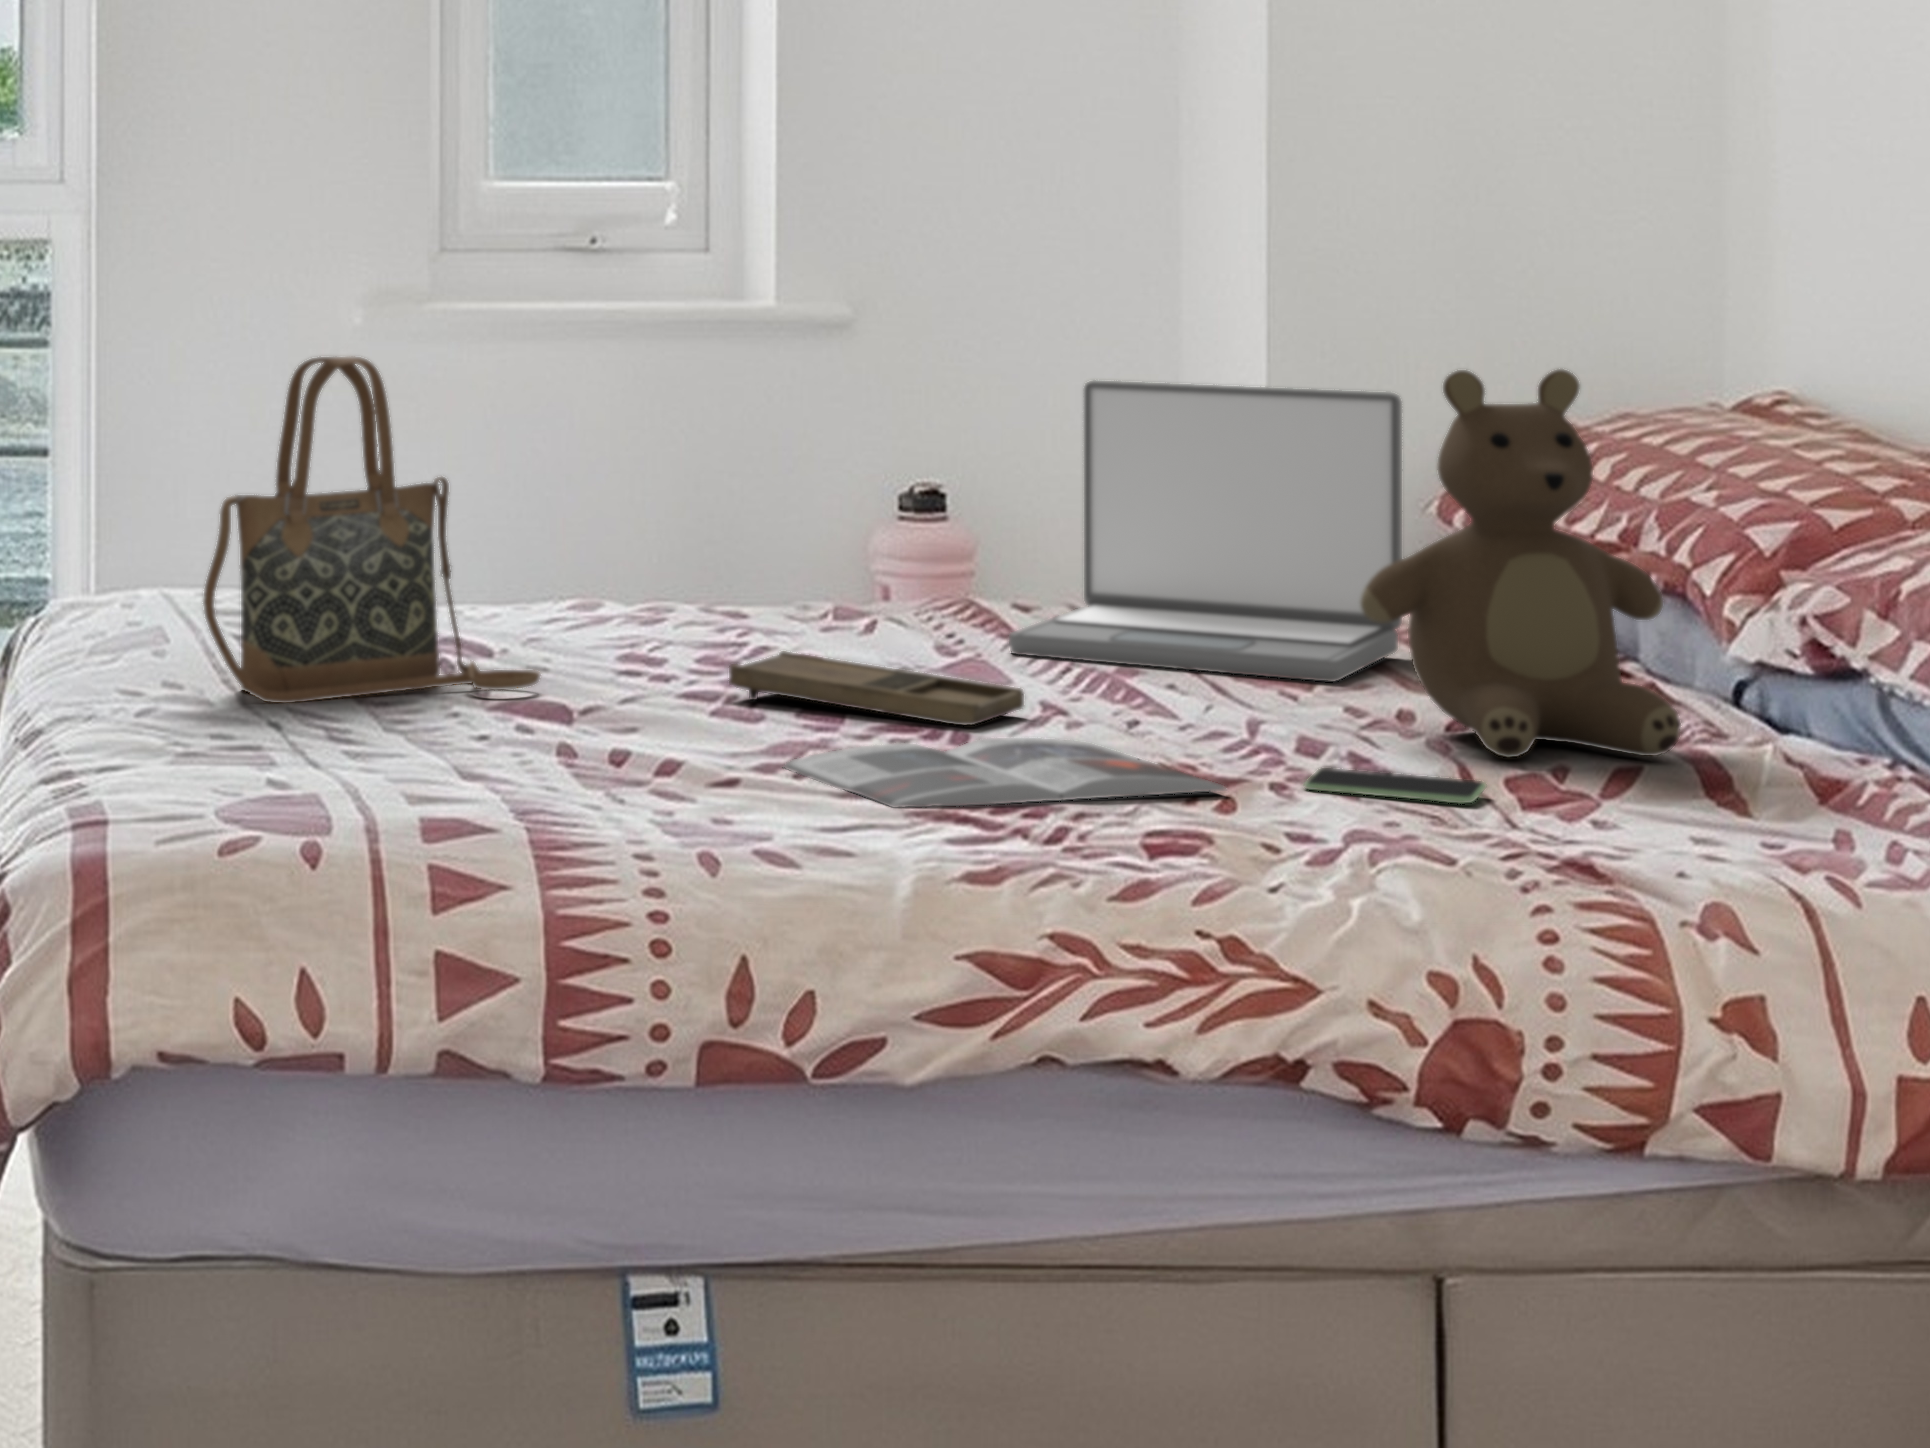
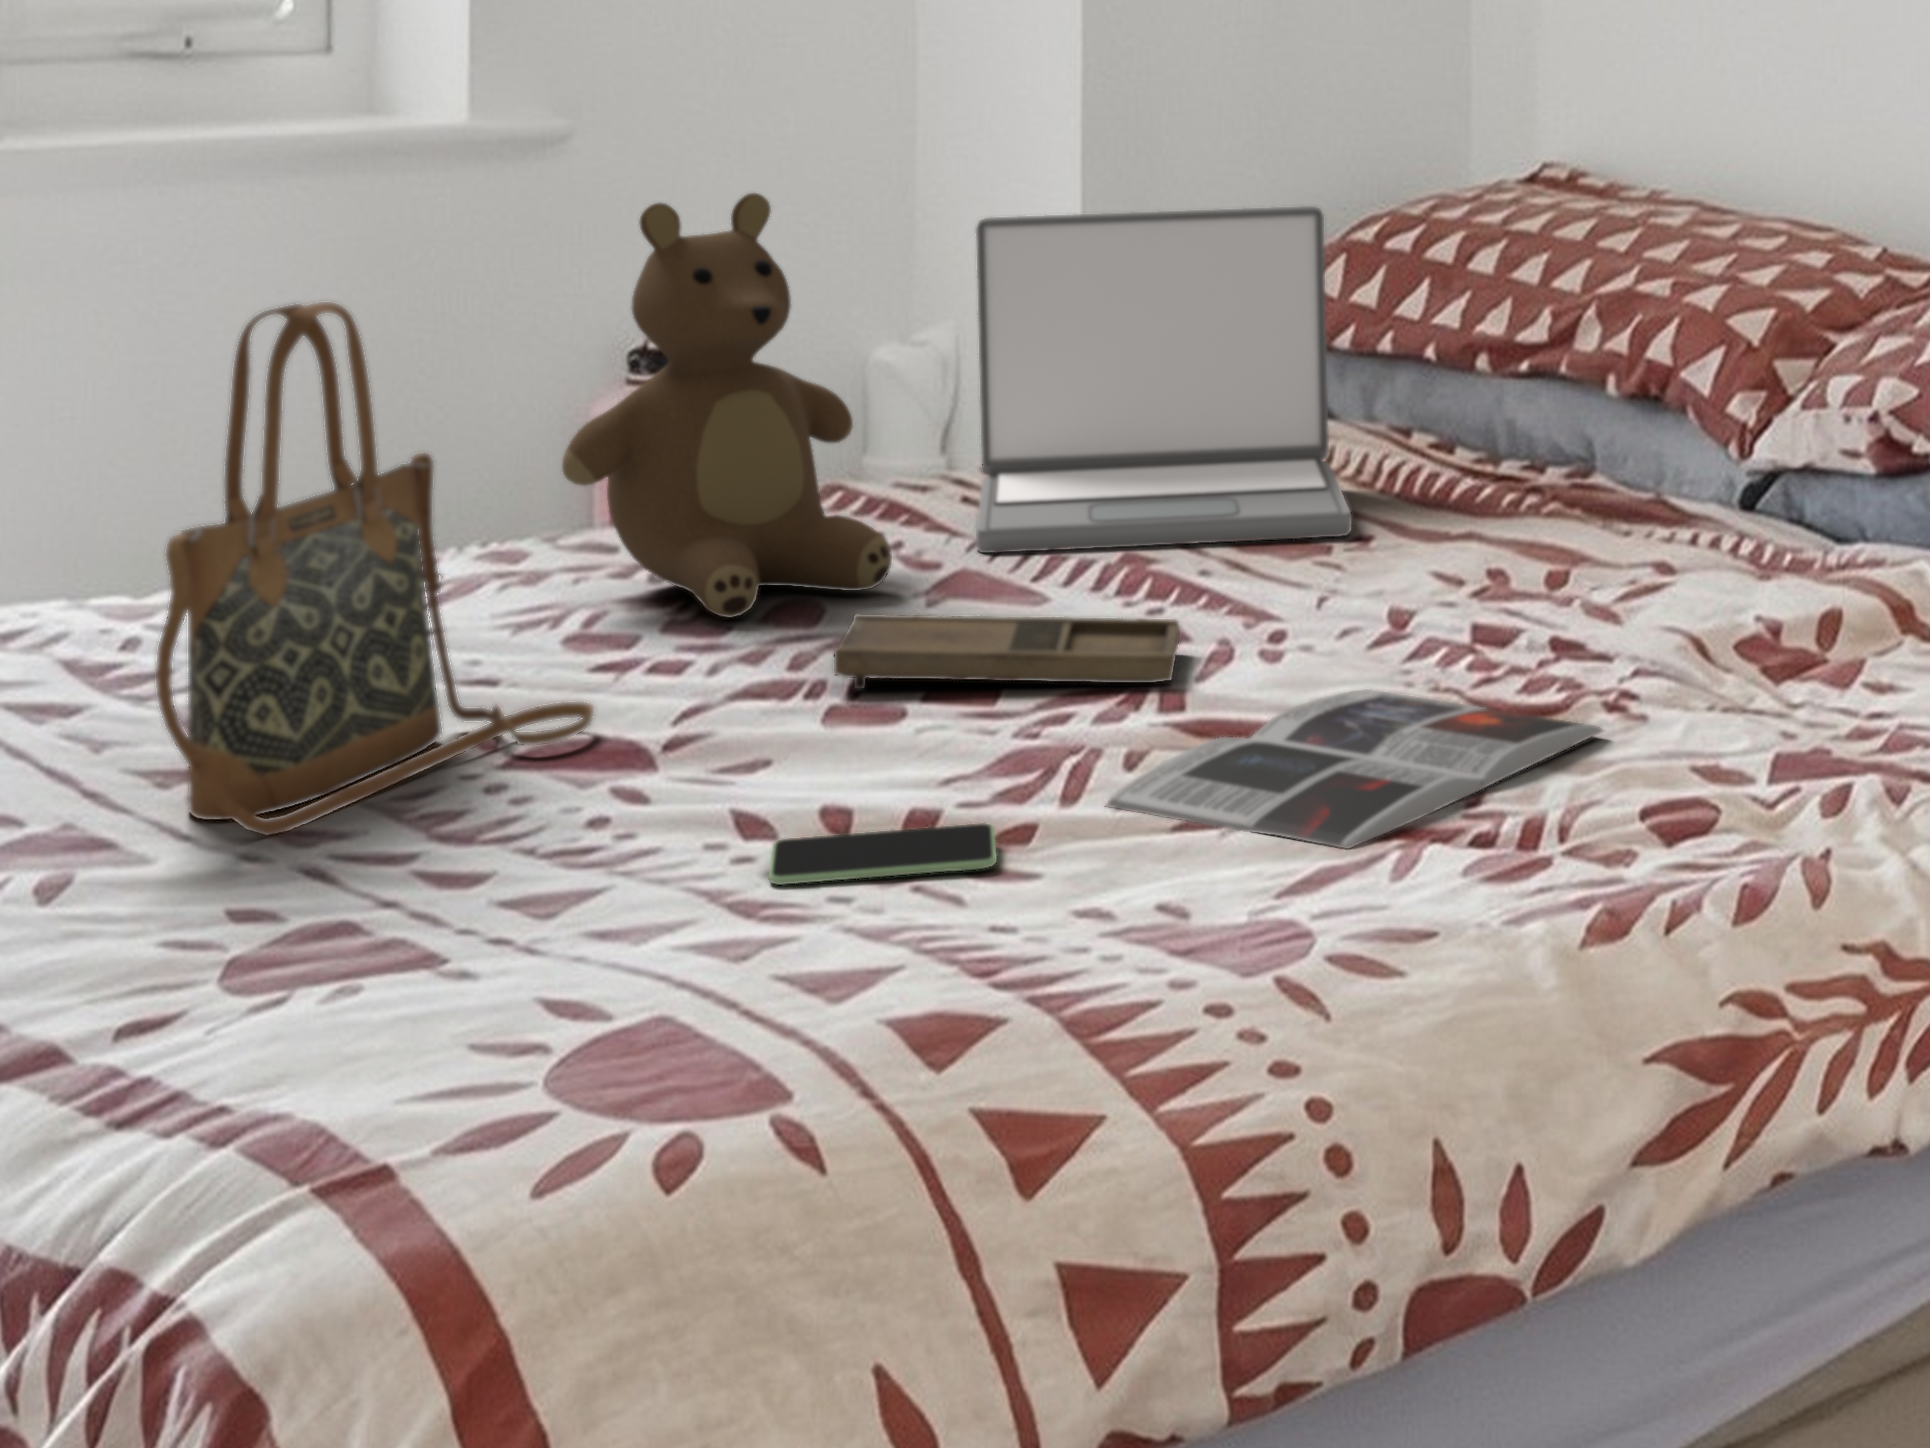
teddy bear: present [1360,369,1681,758] -> present [562,193,892,618]
smartphone: present [1304,768,1486,804] -> present [769,823,997,885]

